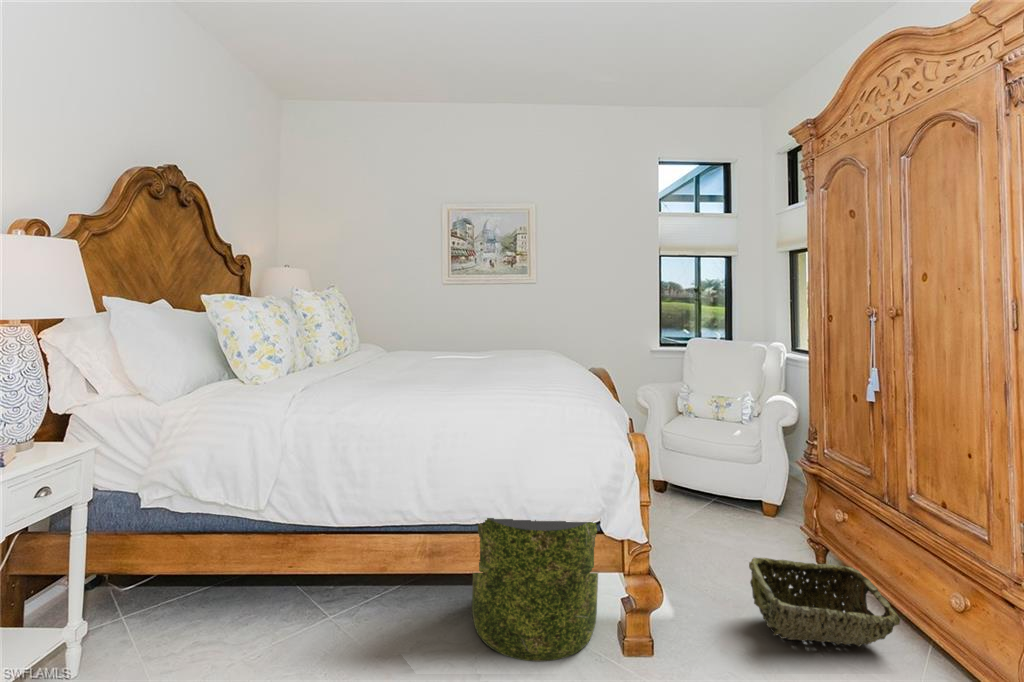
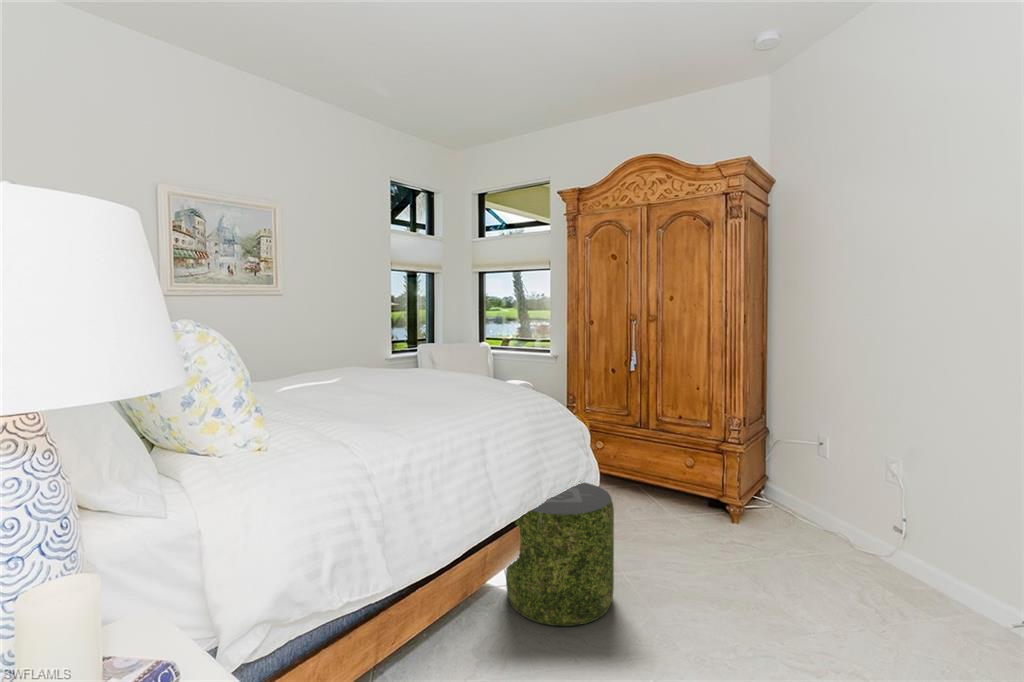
woven basket: present [749,558,900,647] -> none [621,477,693,531]

